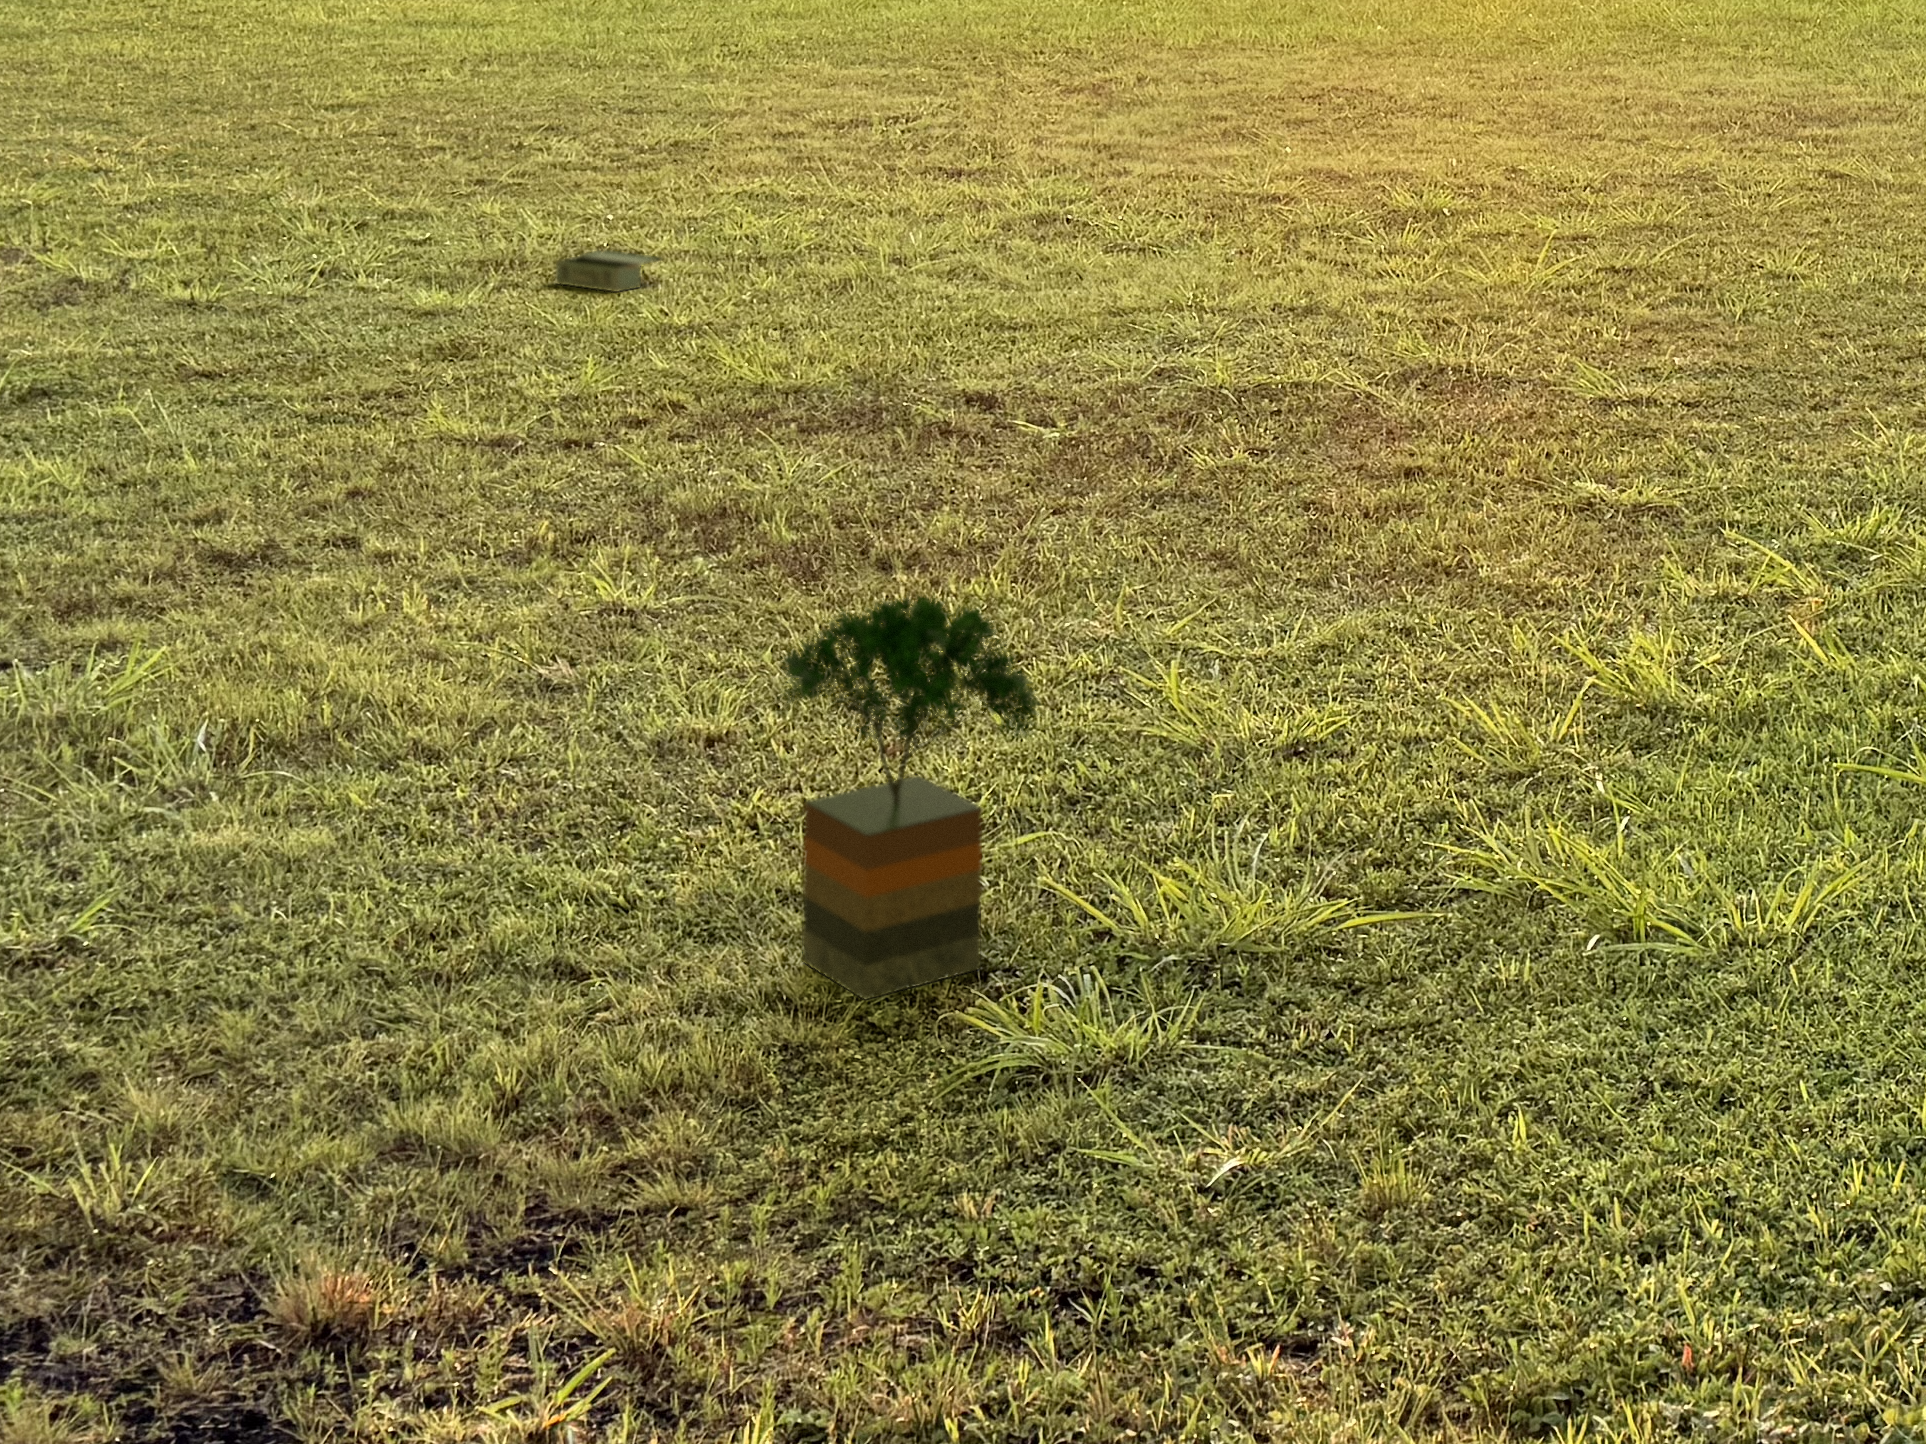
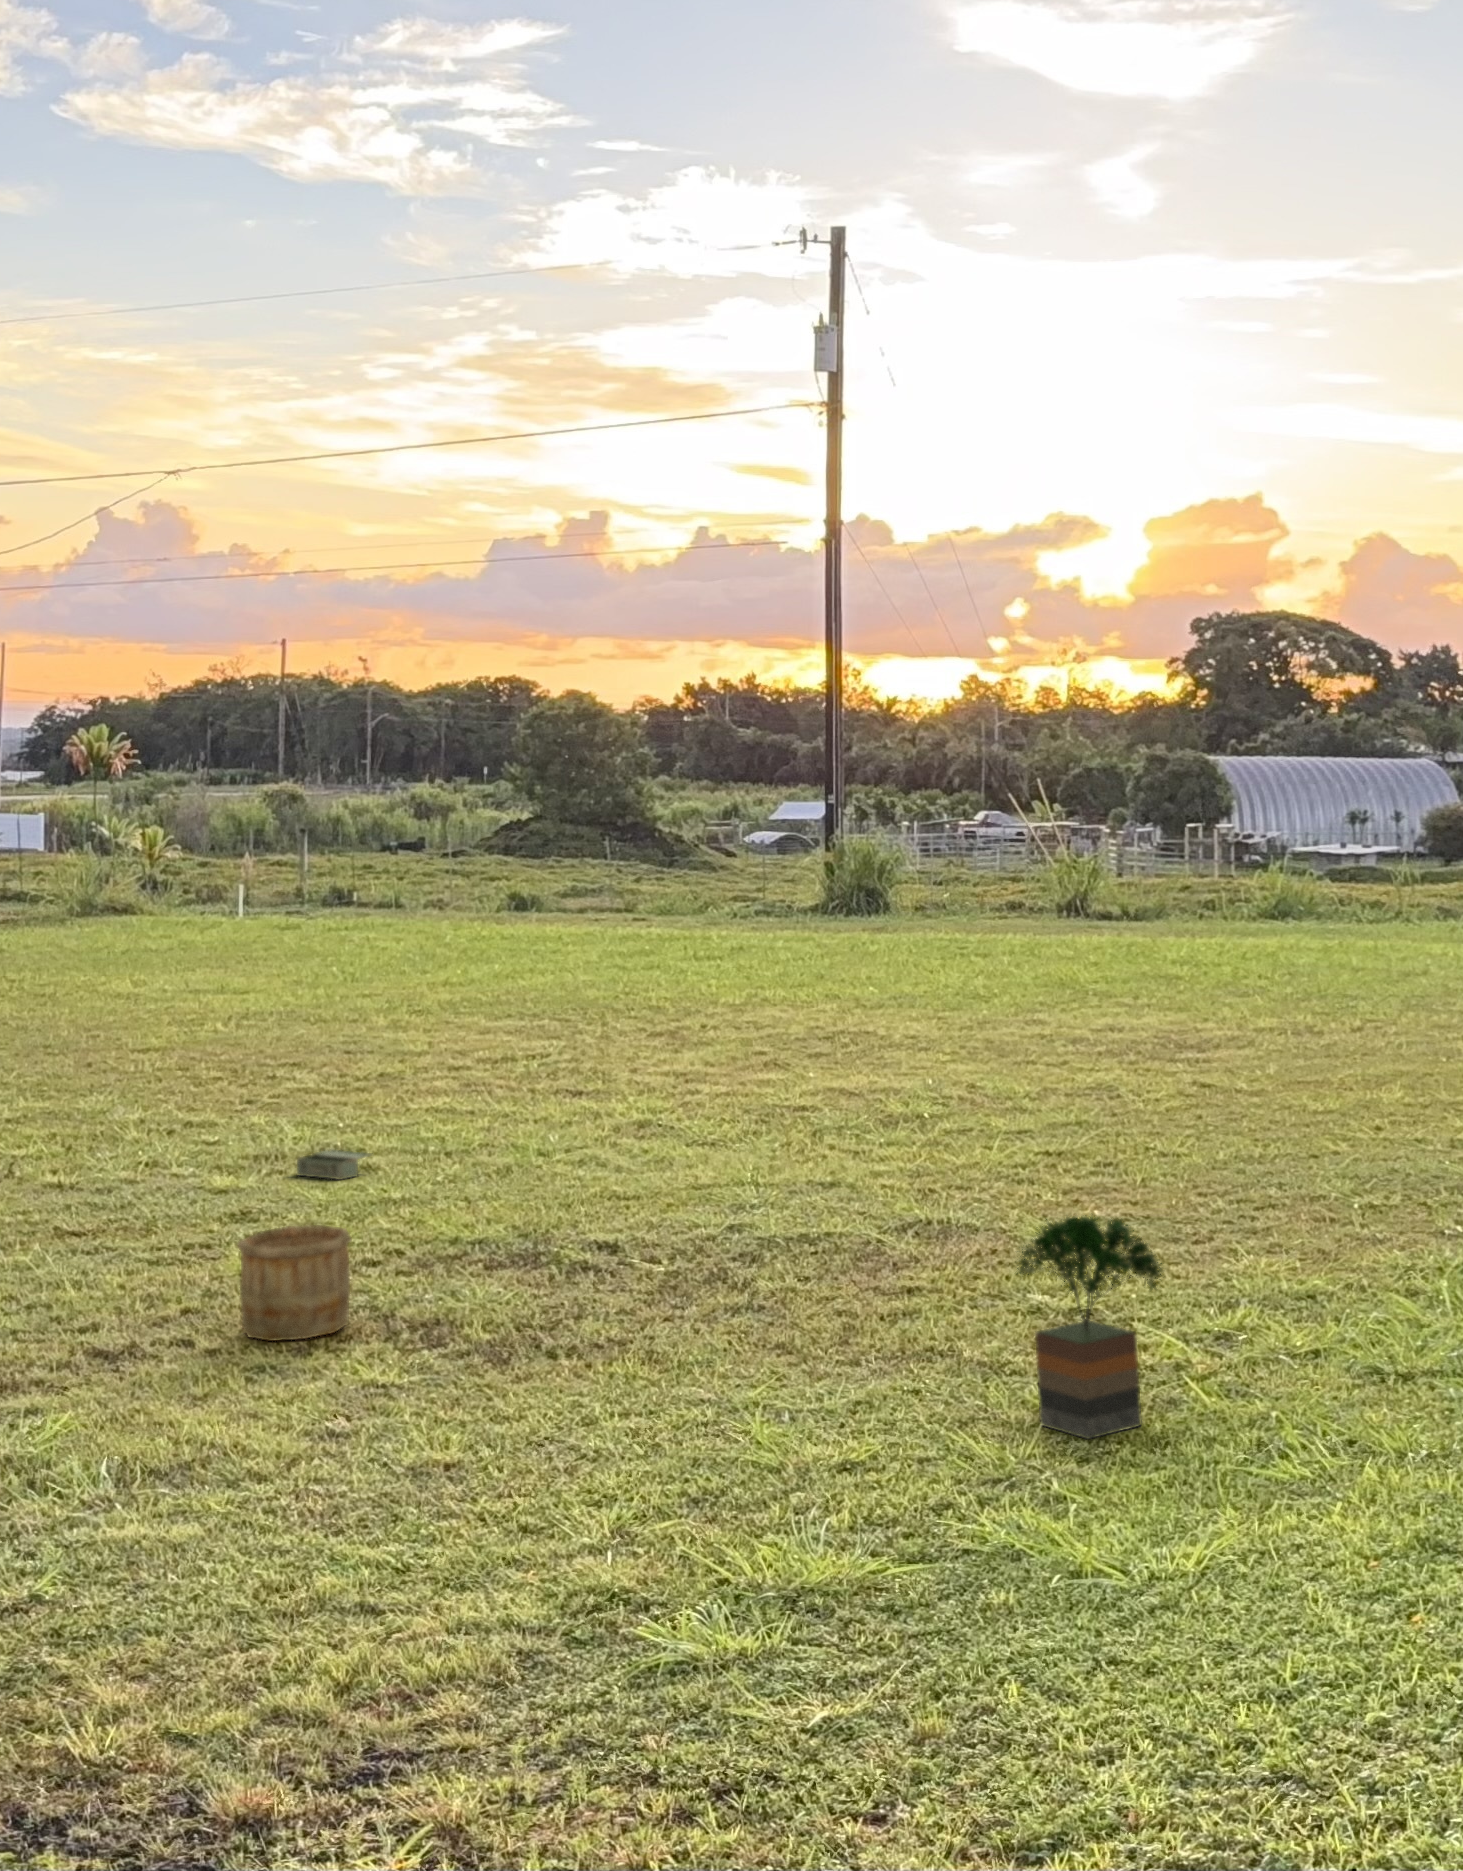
wooden bucket: none [438,377,605,537] -> present [238,1225,351,1341]
potted tree: present [780,596,1042,999] -> present [1017,1215,1162,1439]

